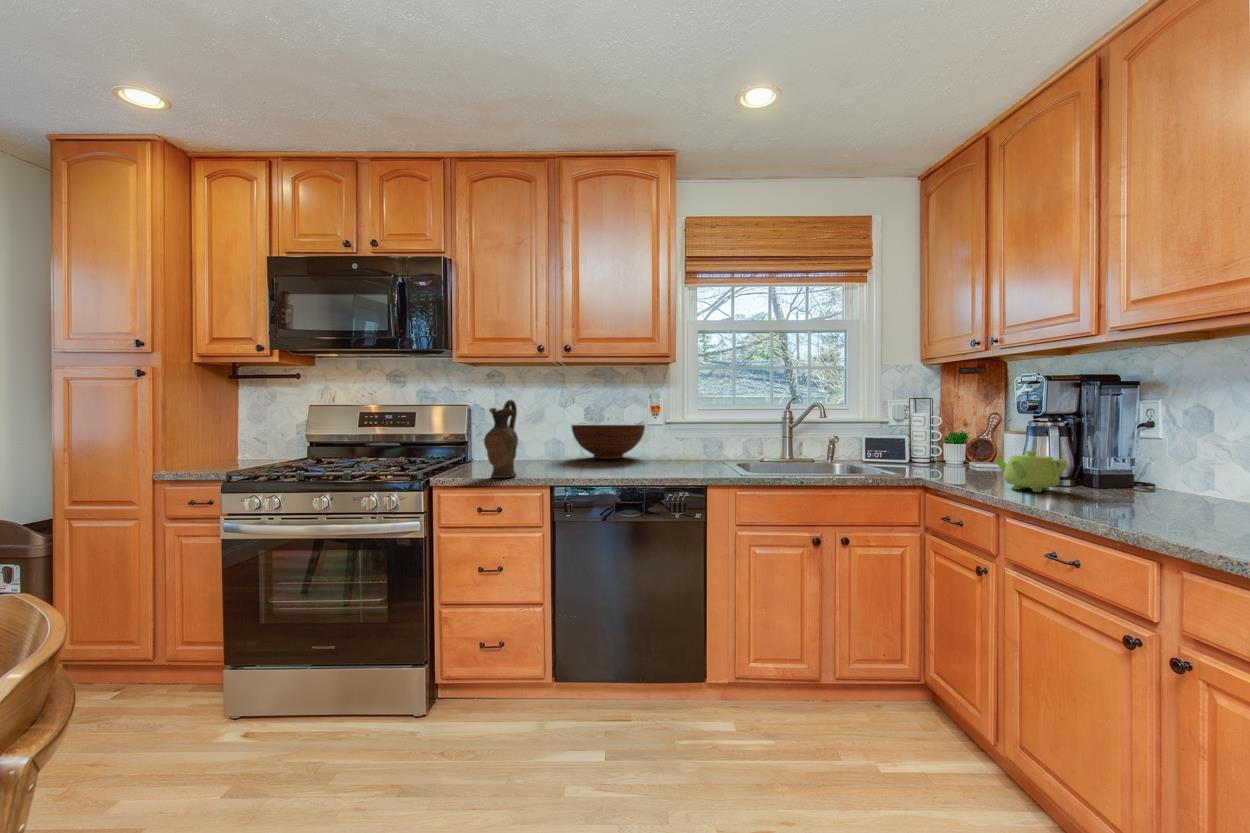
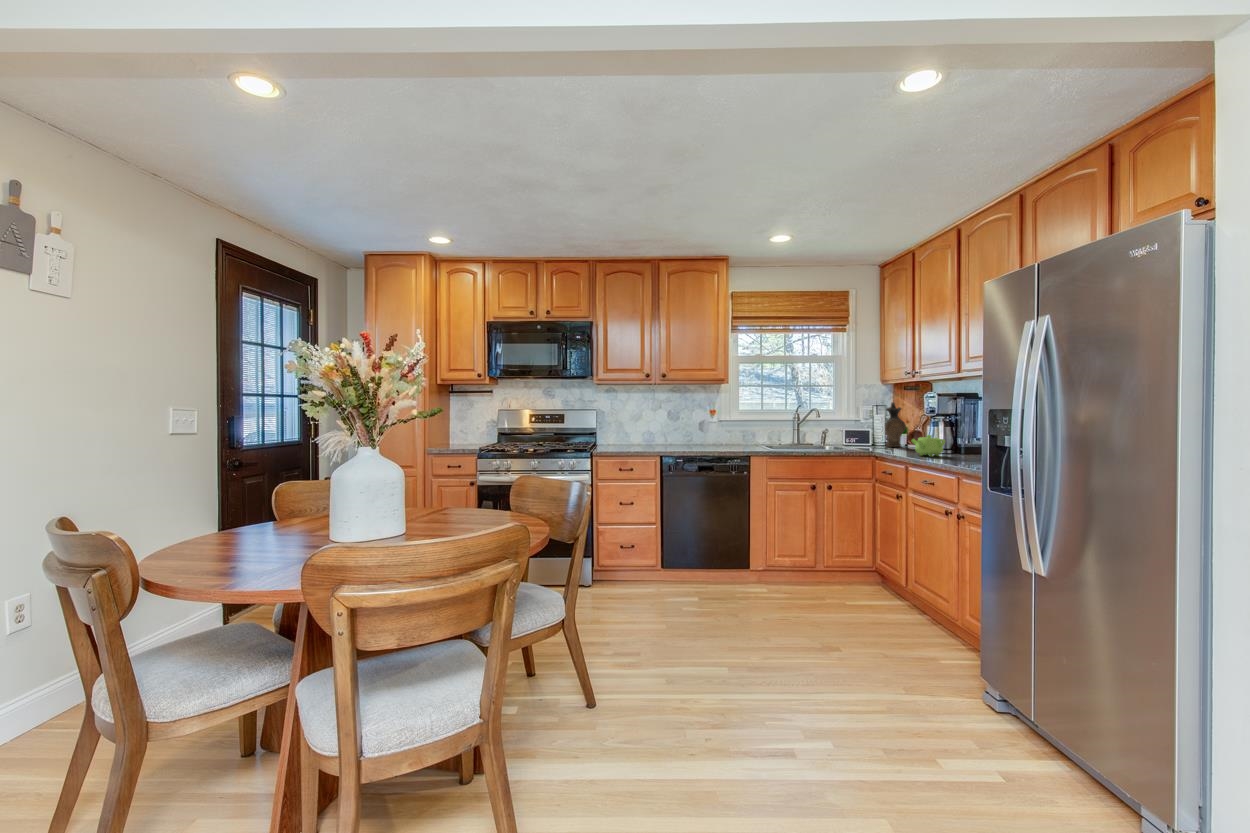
ceramic pitcher: present [484,400,518,478] -> present [885,402,906,447]
fruit bowl: present [572,423,645,459] -> none [660,421,706,443]

